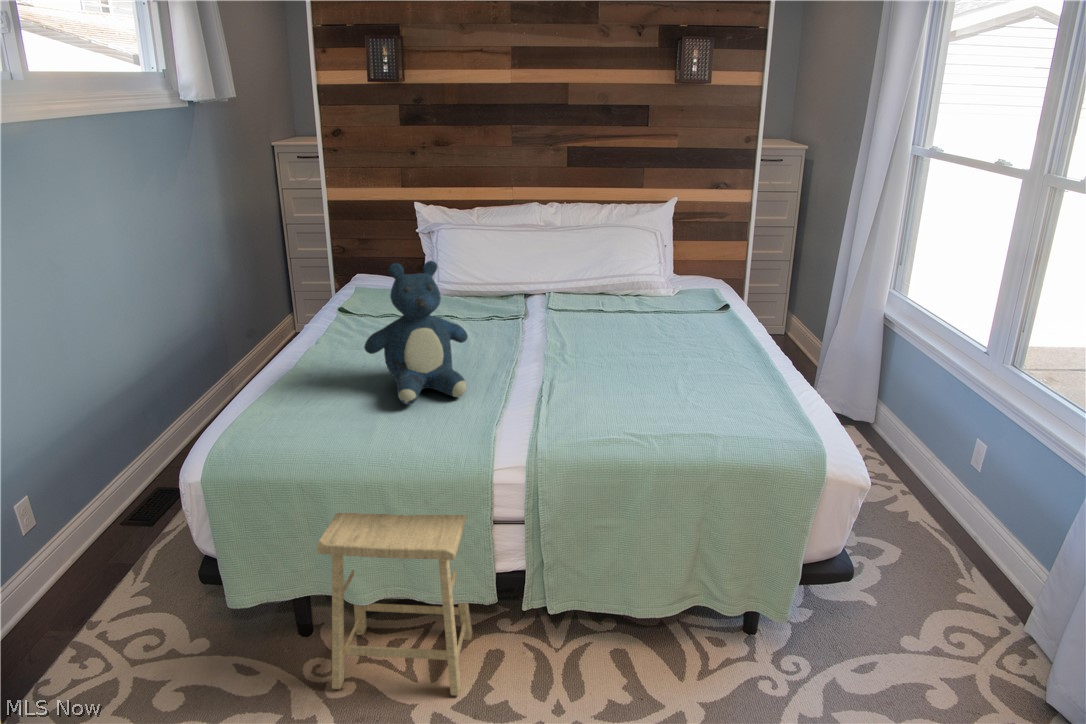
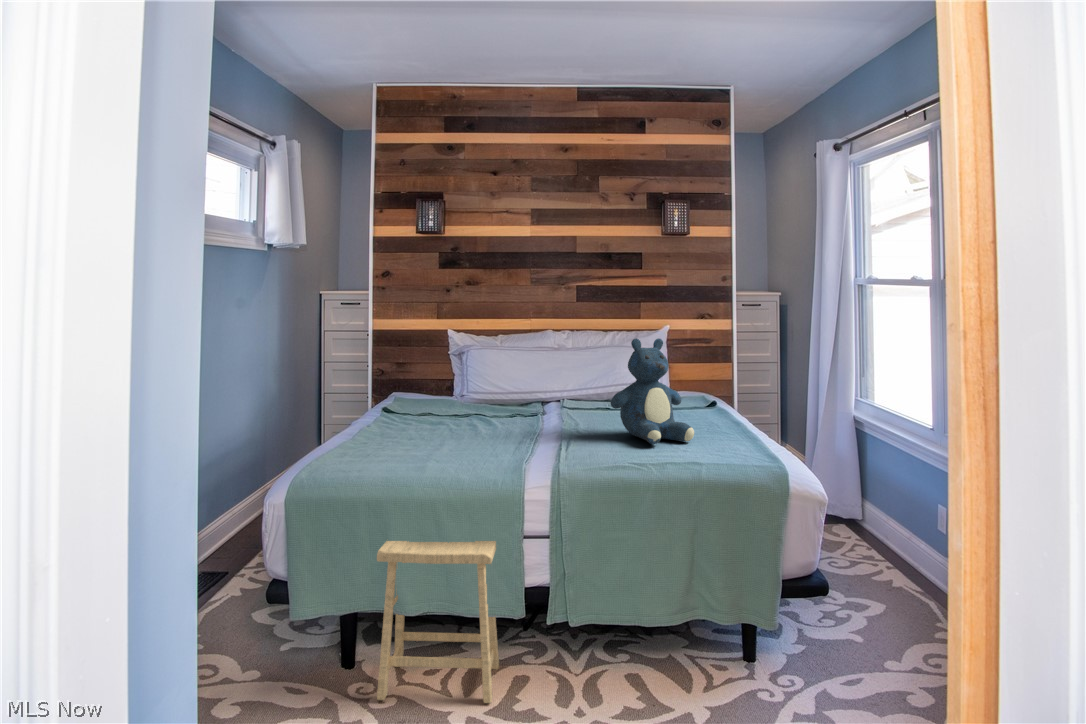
teddy bear: present [364,261,468,405] -> present [611,338,694,444]

